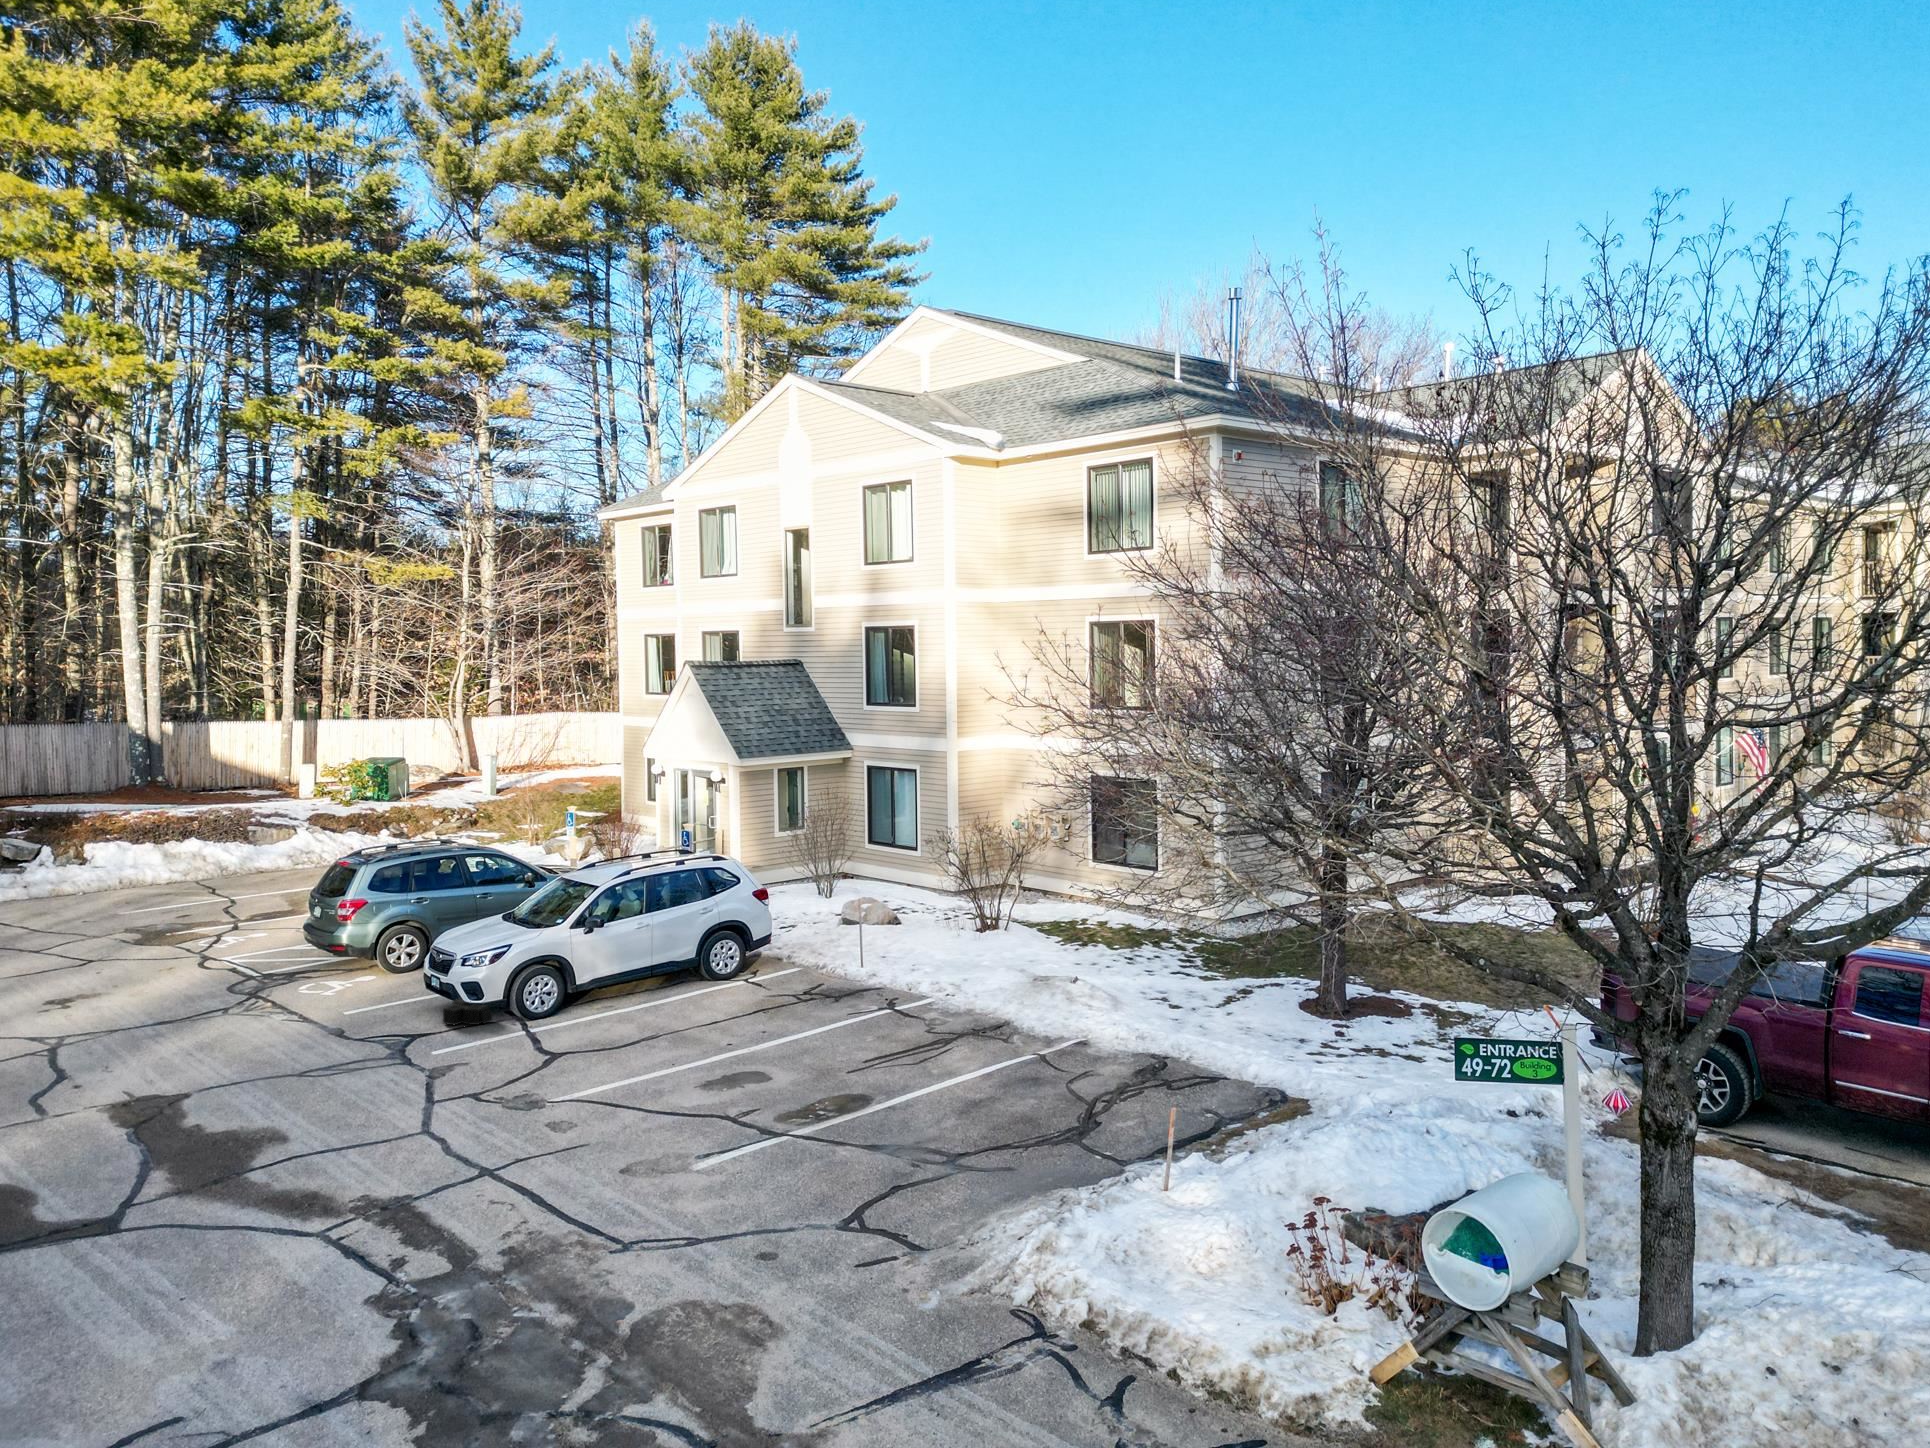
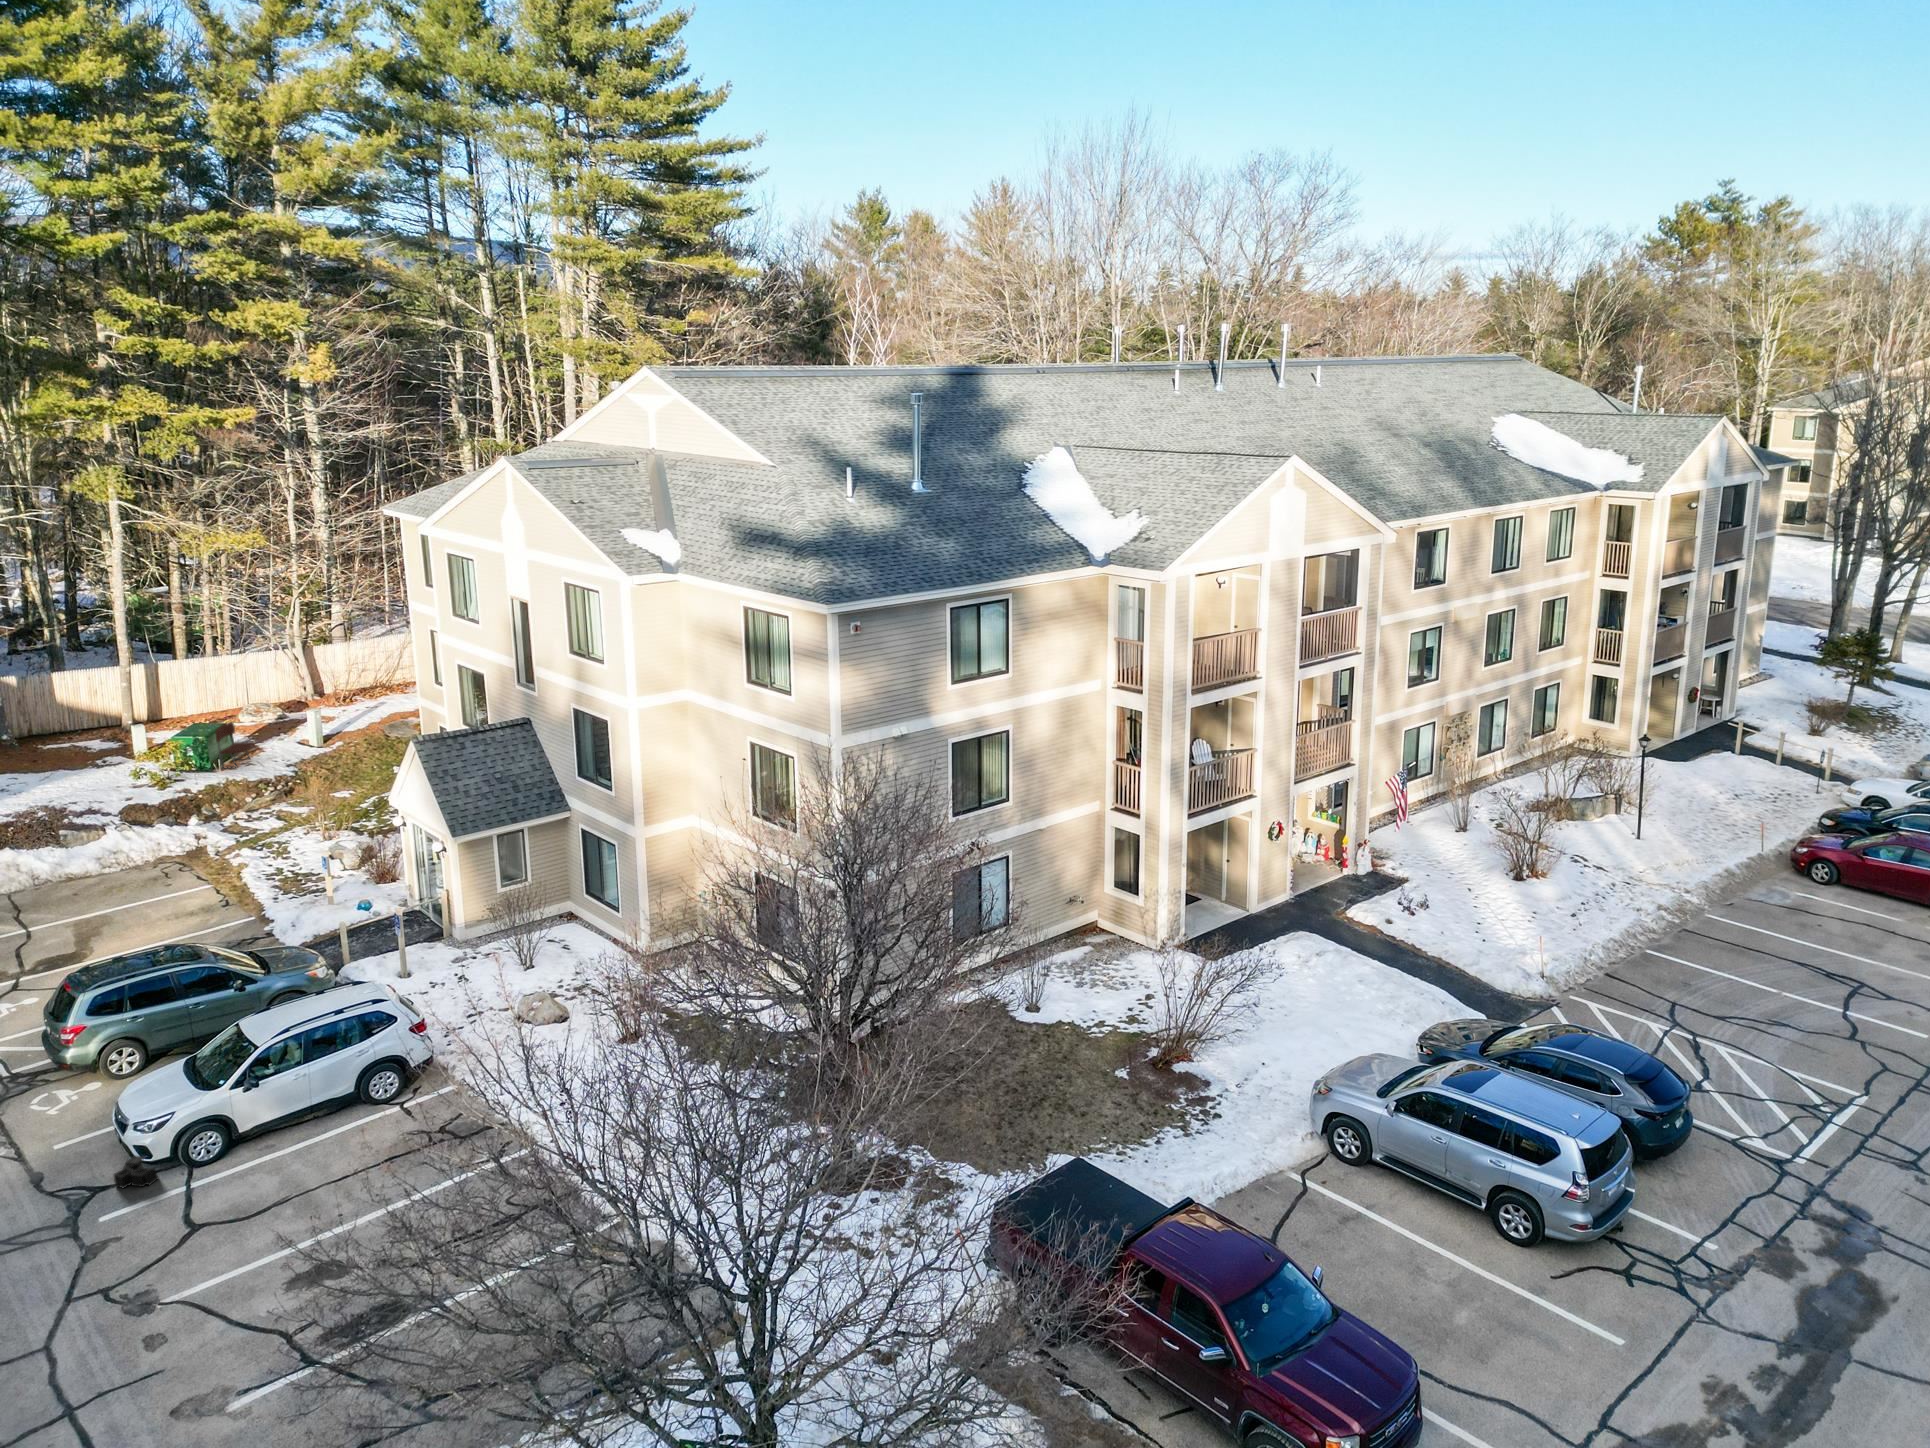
bench: none [398,757,433,801] -> present [216,722,254,769]

